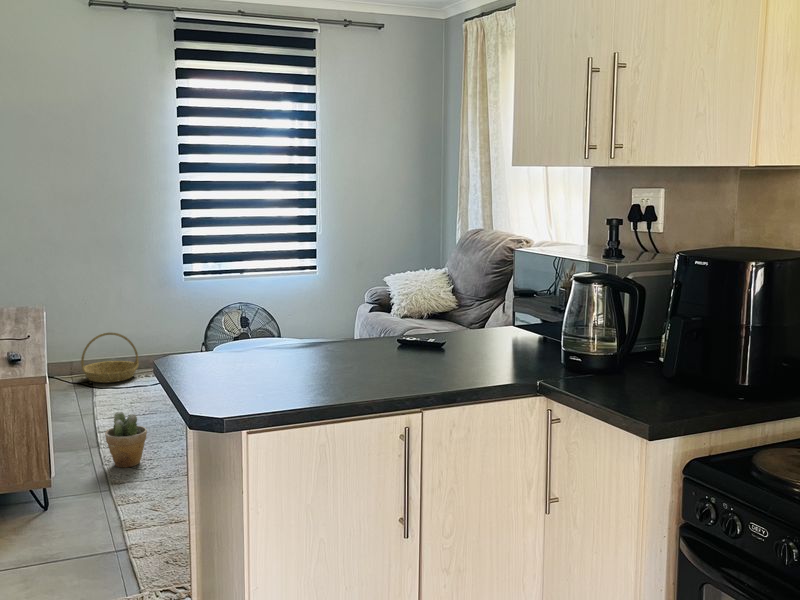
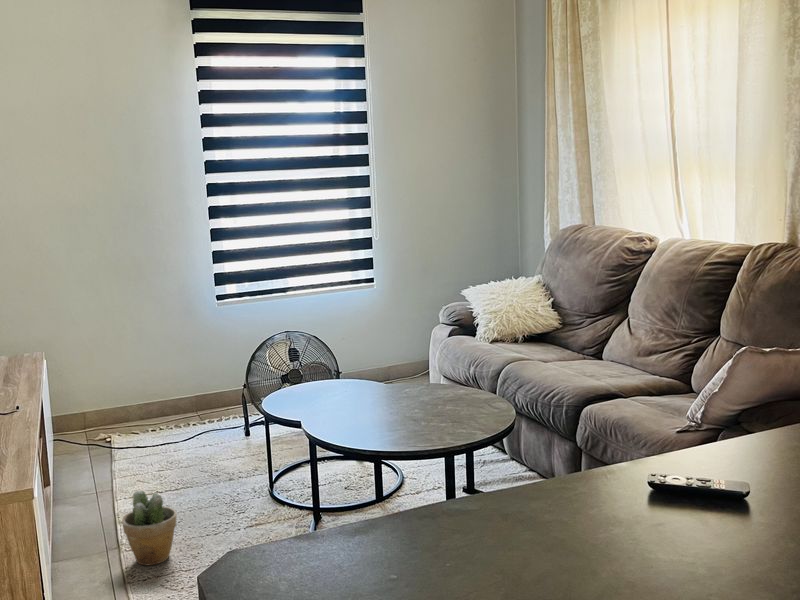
basket: present [81,333,139,383] -> none [94,373,164,435]

